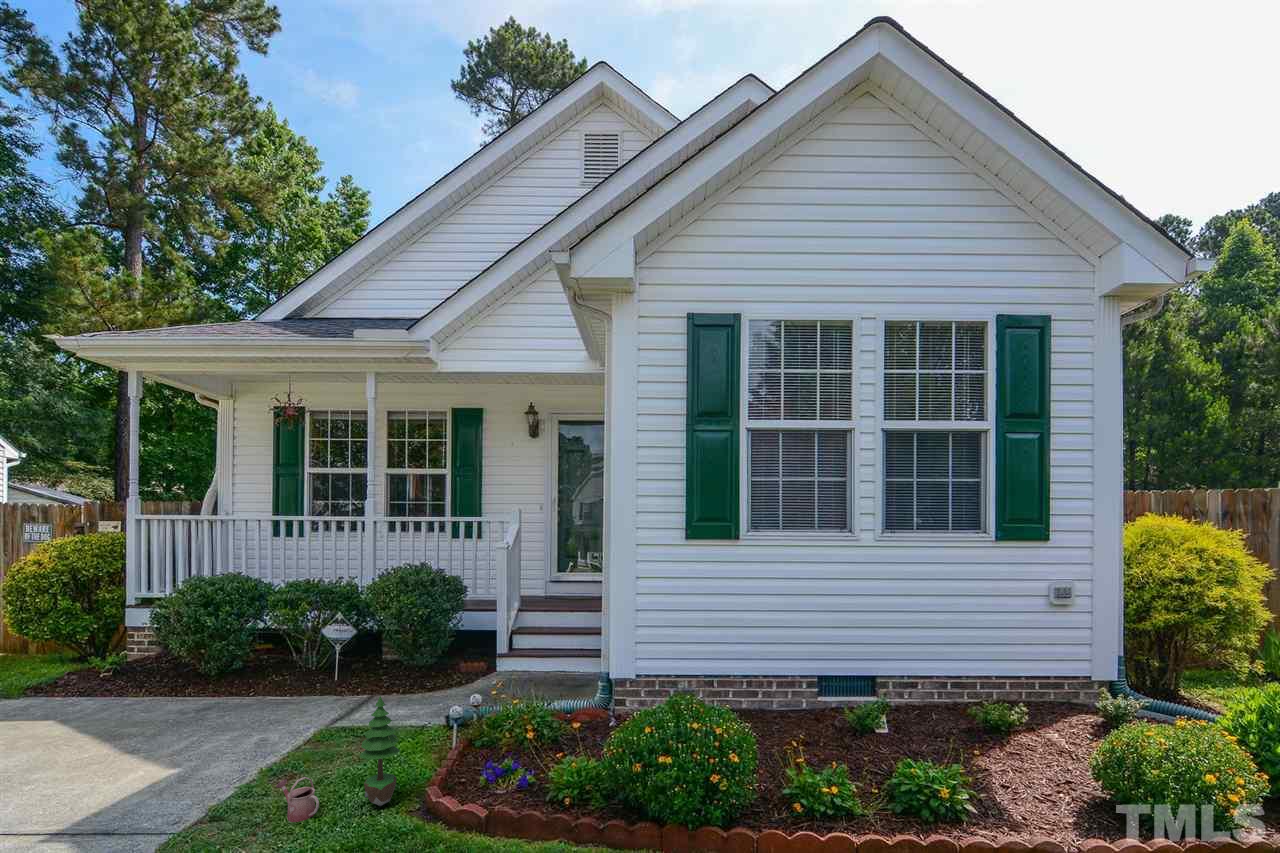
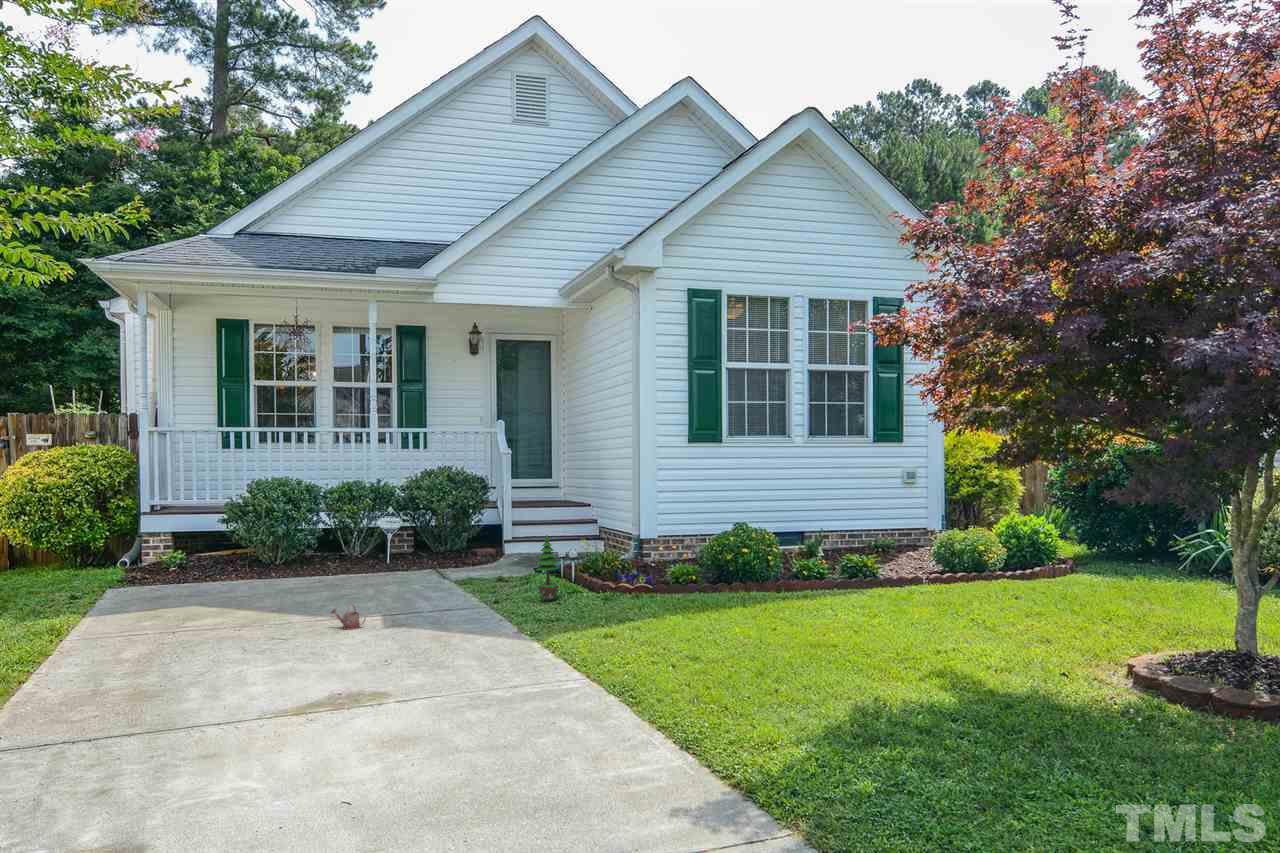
watering can: present [276,777,319,822] -> present [331,604,366,630]

